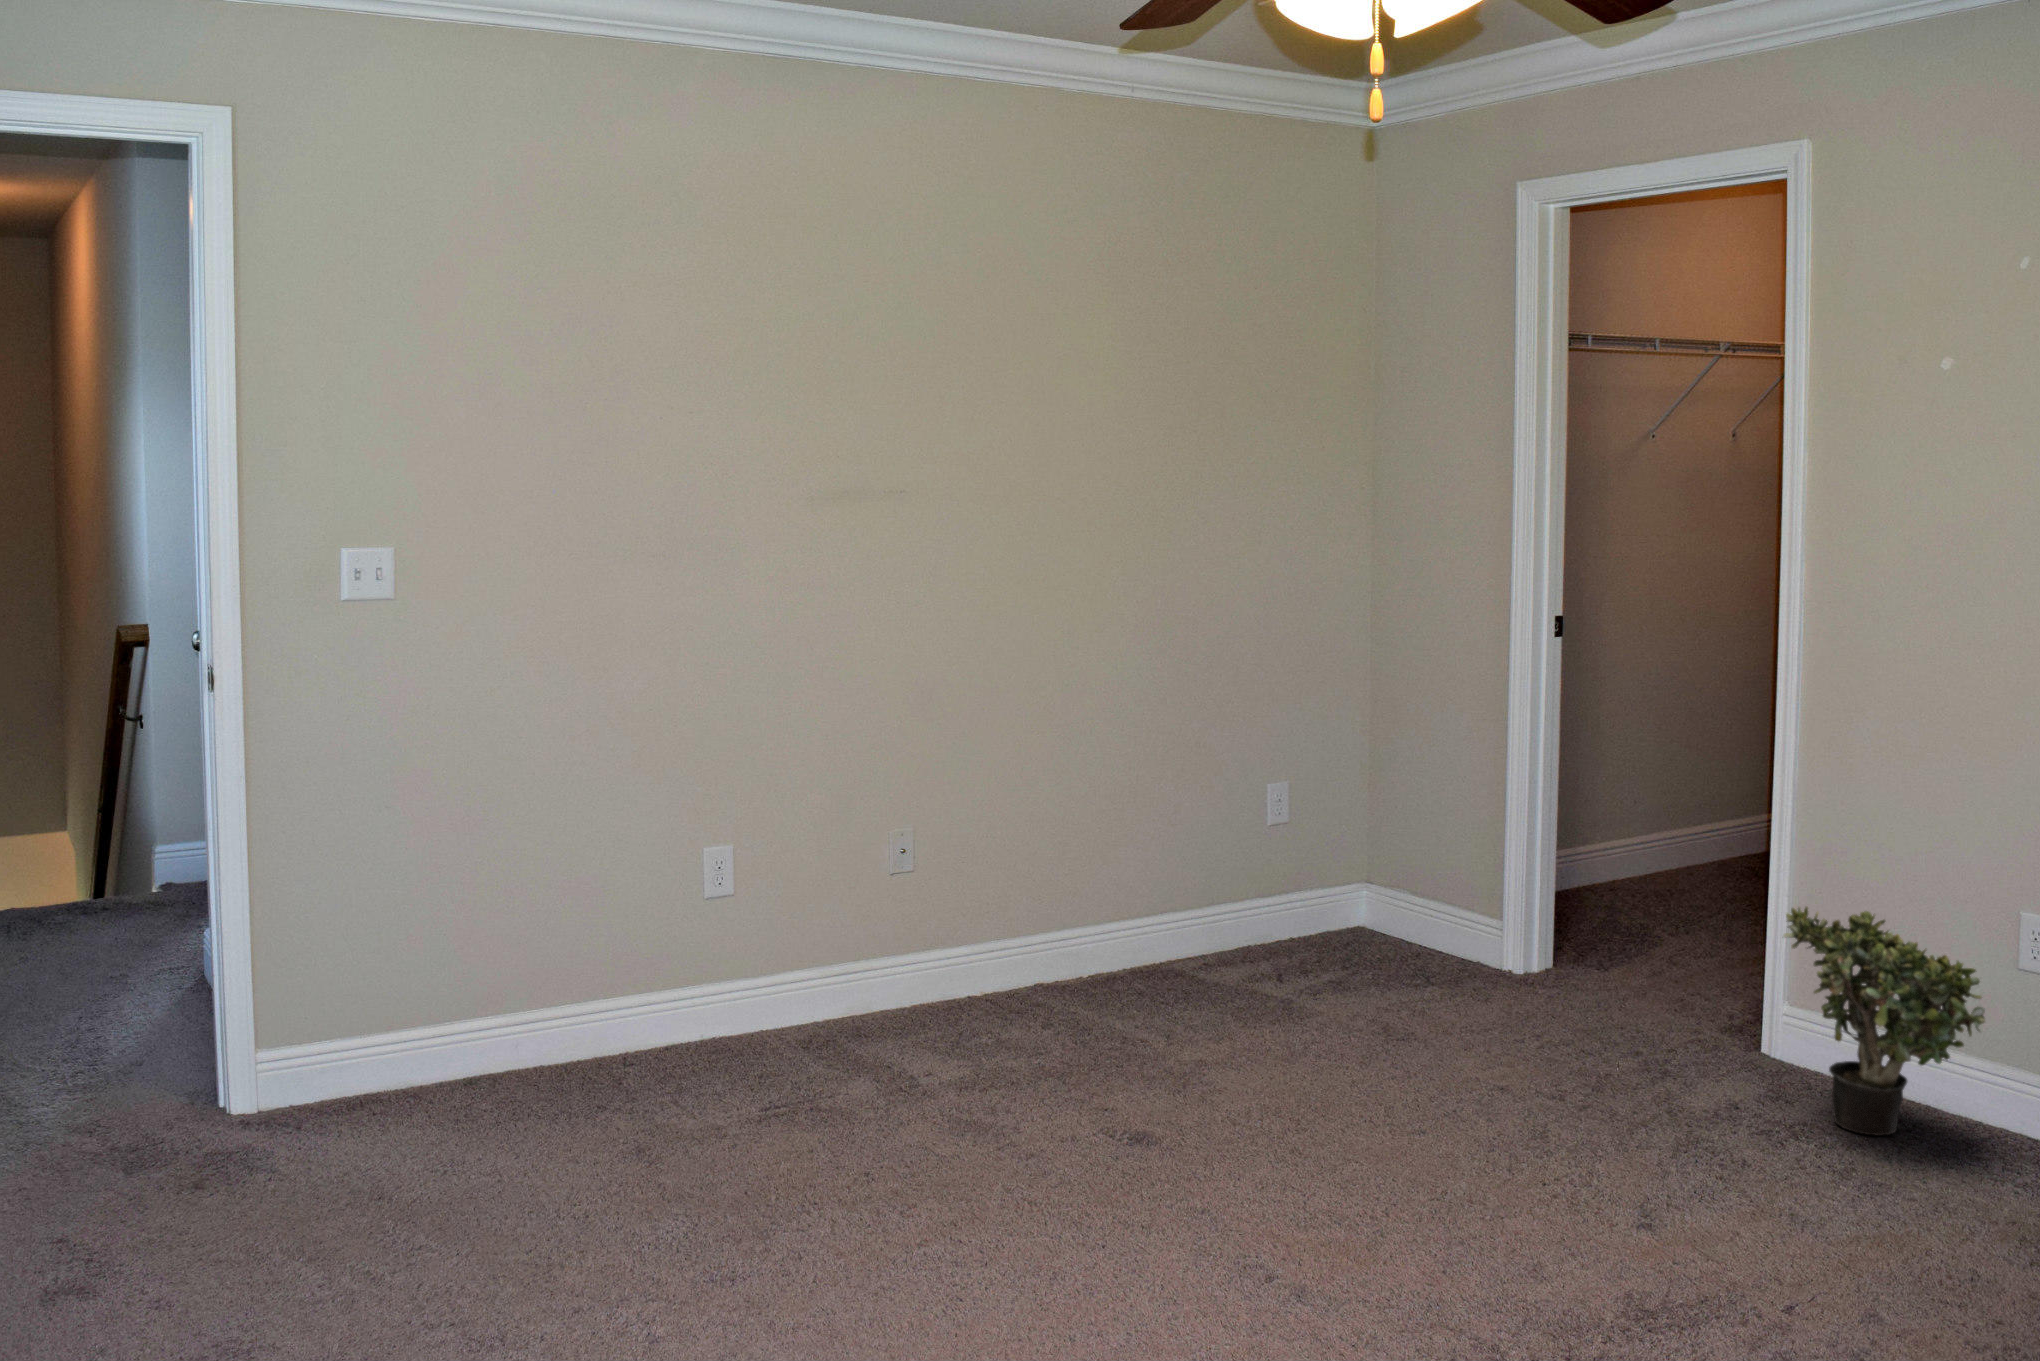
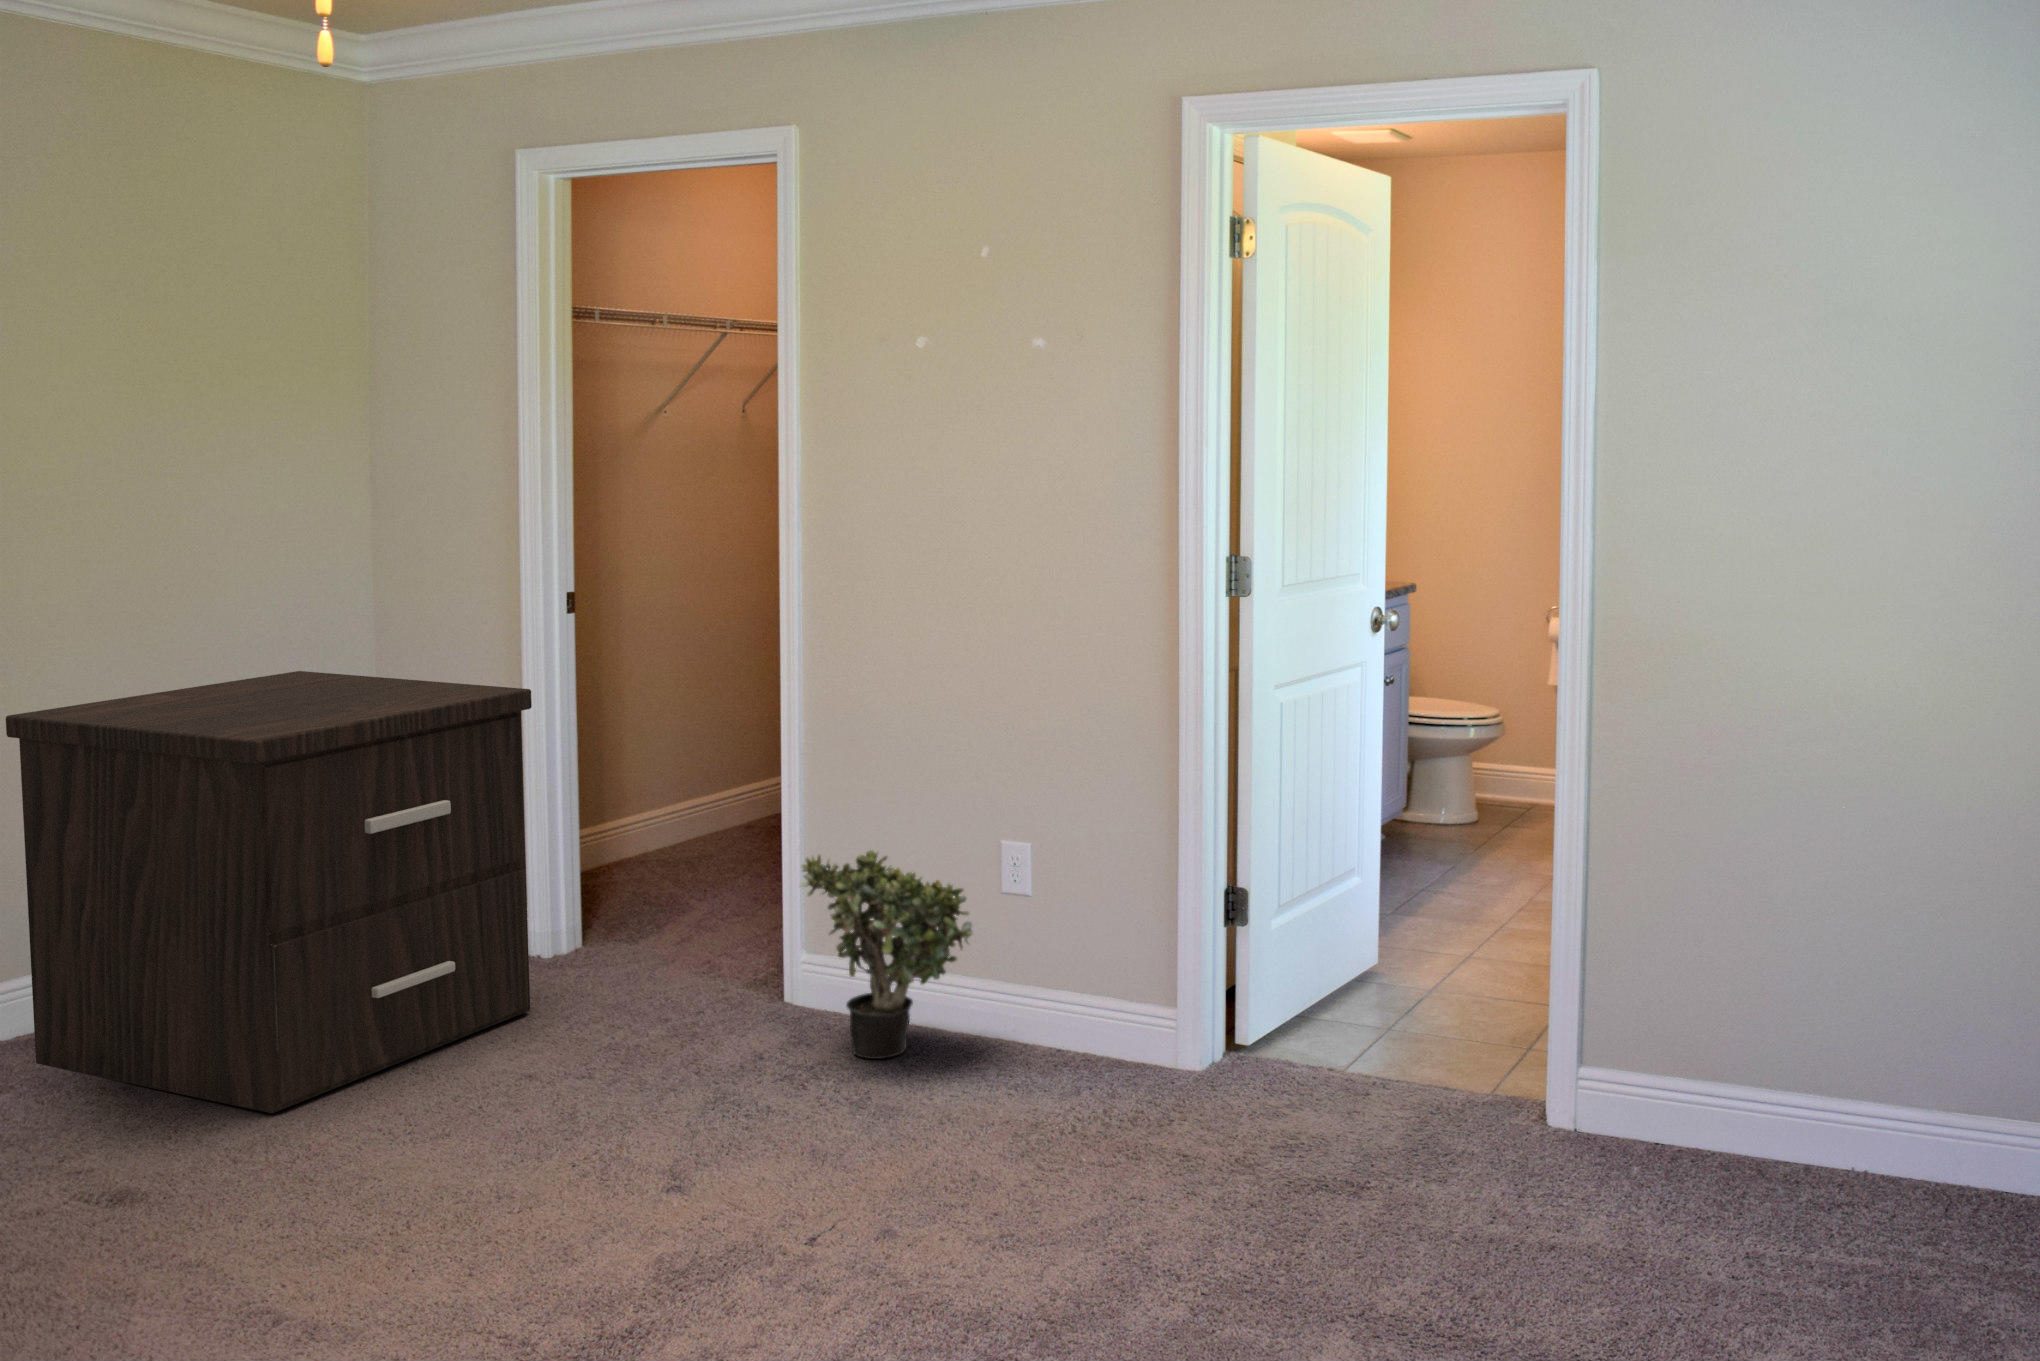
nightstand: none [1098,670,1519,1058] -> present [6,671,532,1113]

